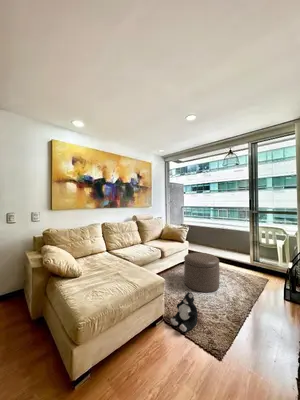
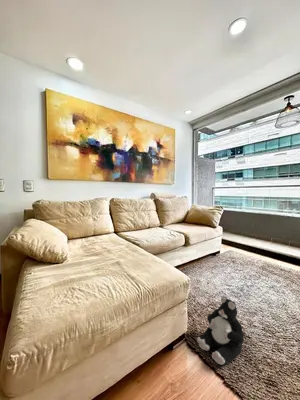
ottoman: present [184,253,220,292] -> none [217,241,272,297]

